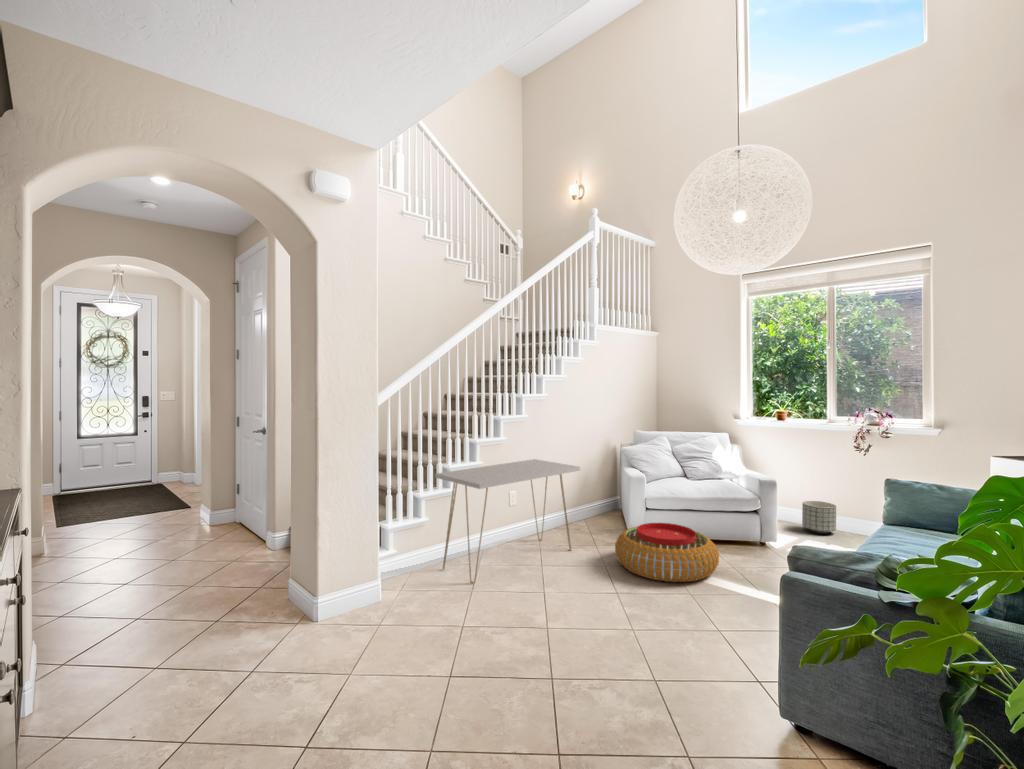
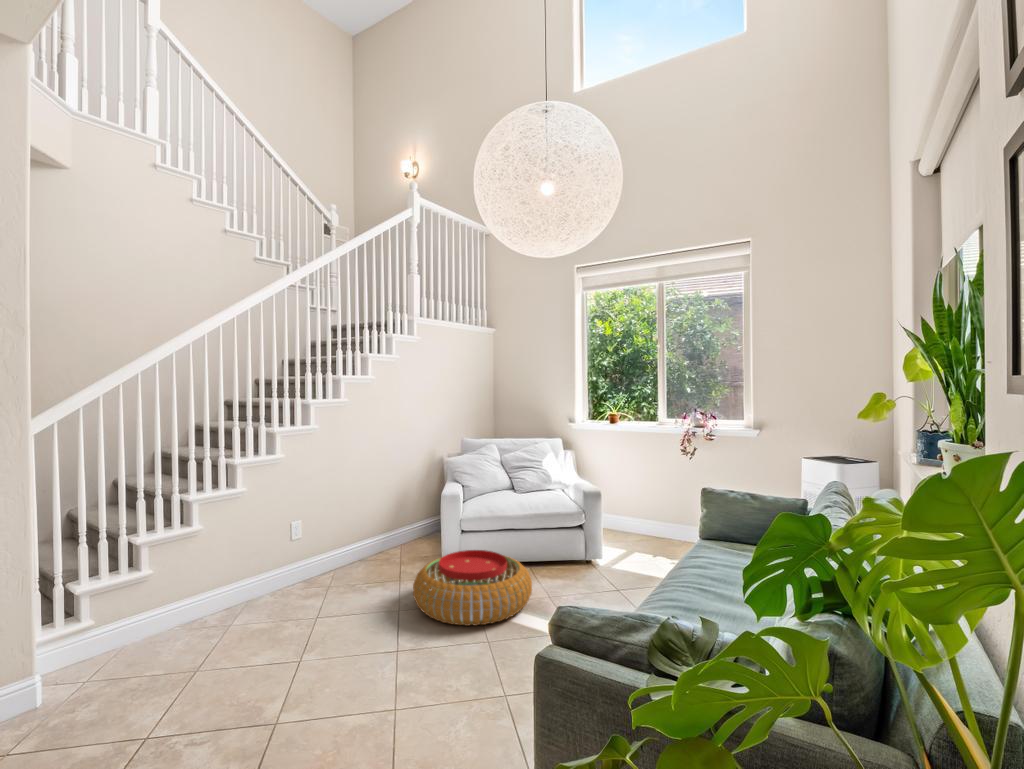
console table: present [435,459,580,583] -> none [164,479,376,657]
planter: present [802,501,836,534] -> none [634,509,666,544]

